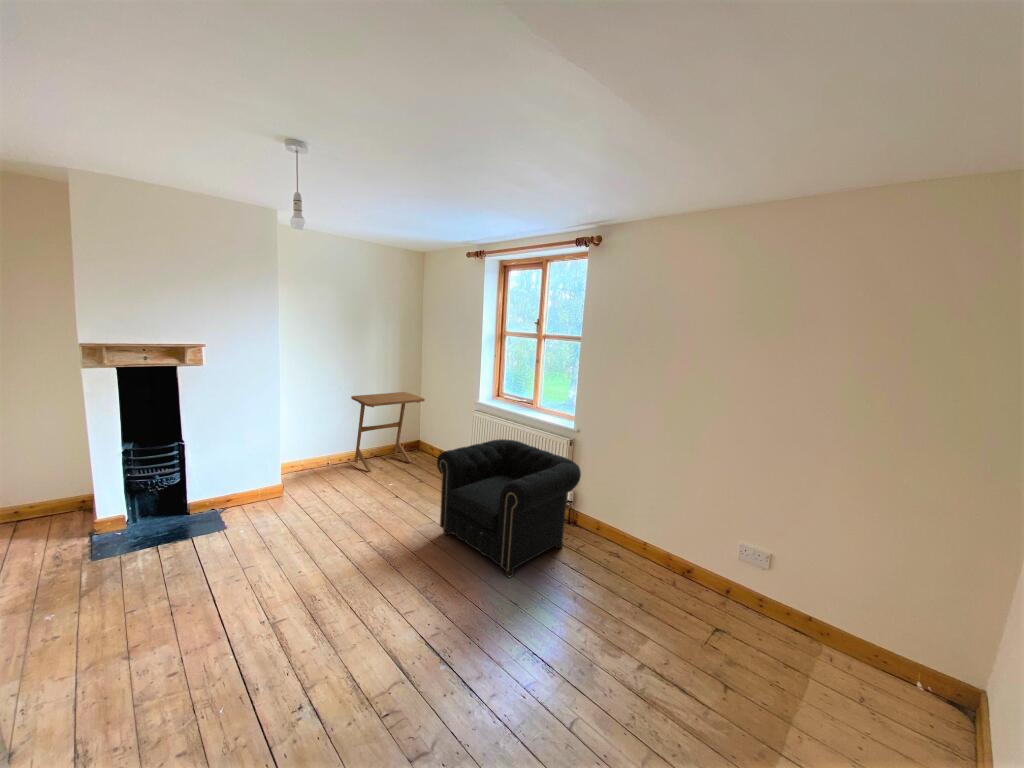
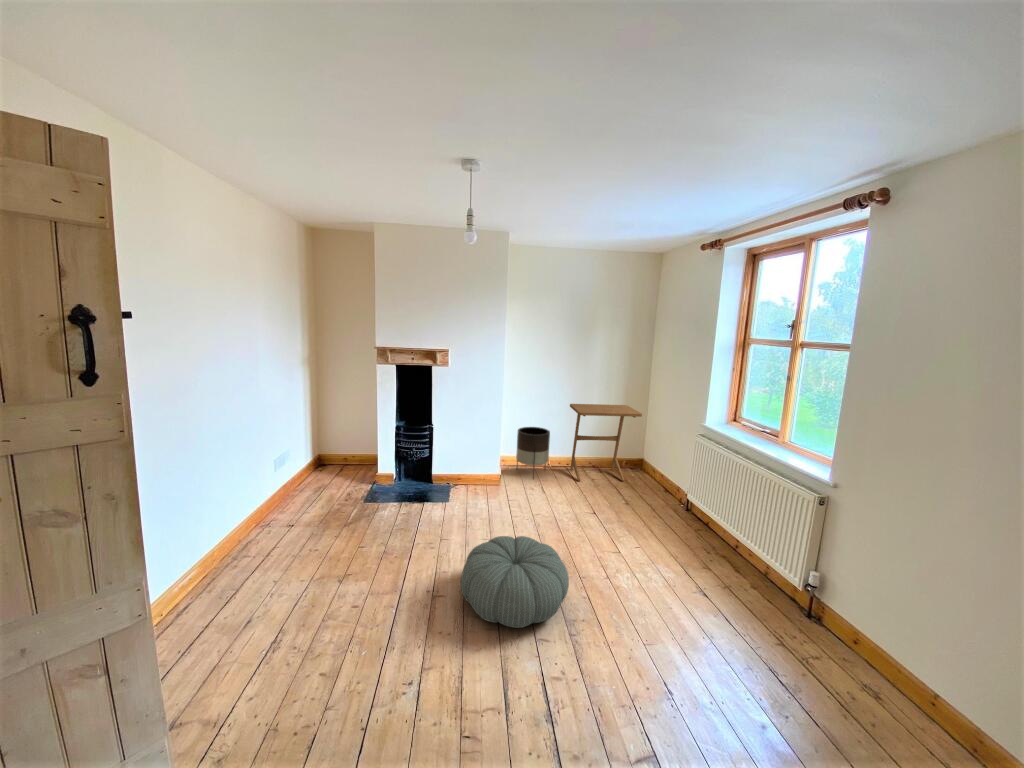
planter: none [295,425,334,481] -> present [516,427,550,474]
armchair: present [437,439,581,577] -> none [619,472,827,656]
pouf: none [305,532,415,620] -> present [461,536,569,628]

